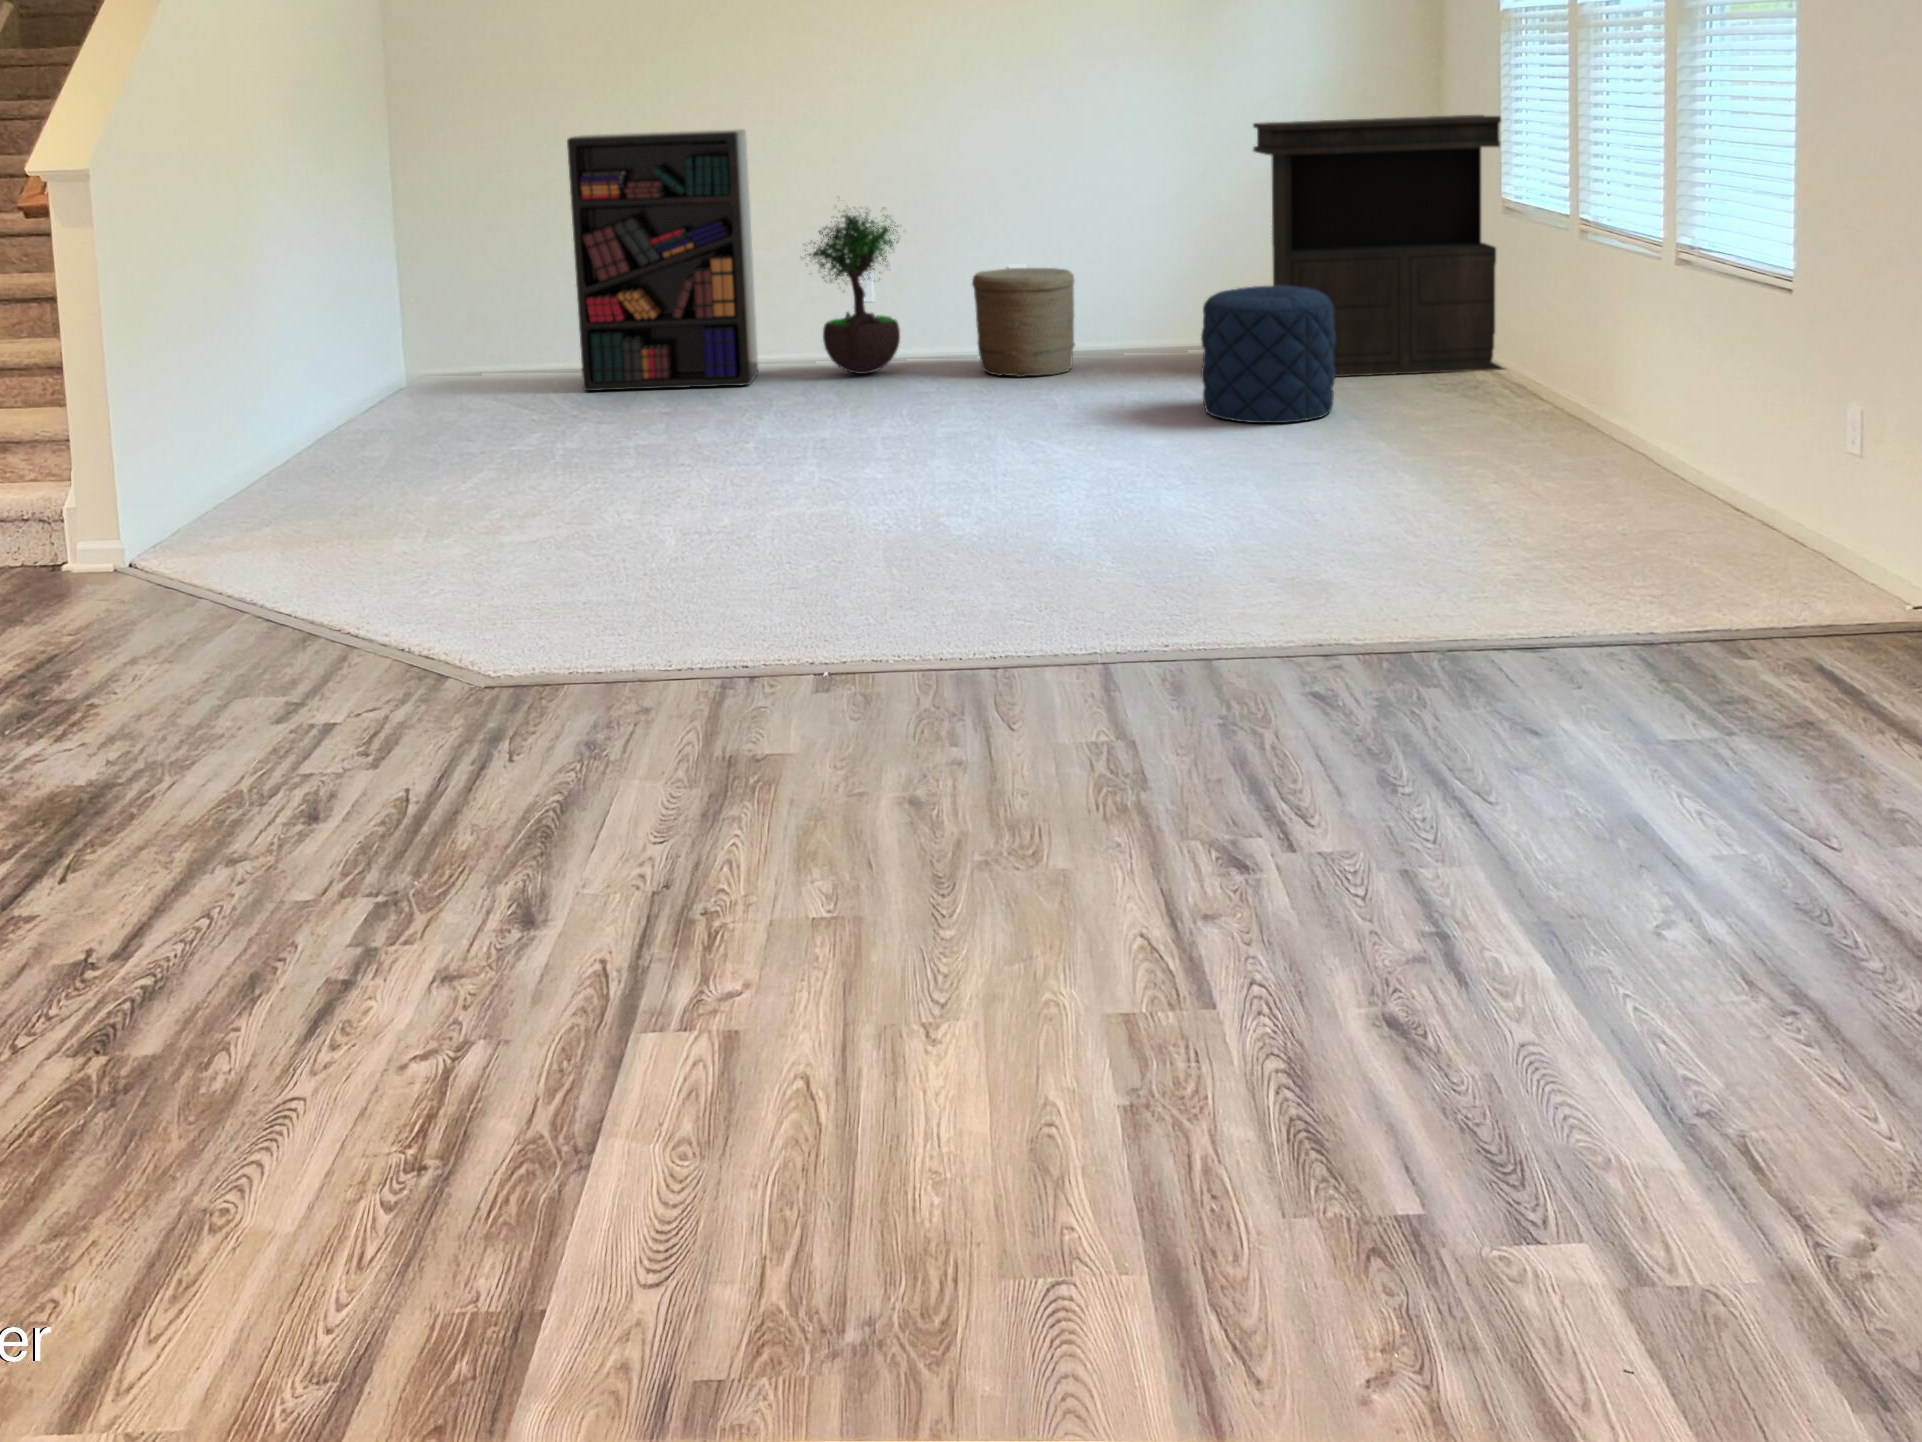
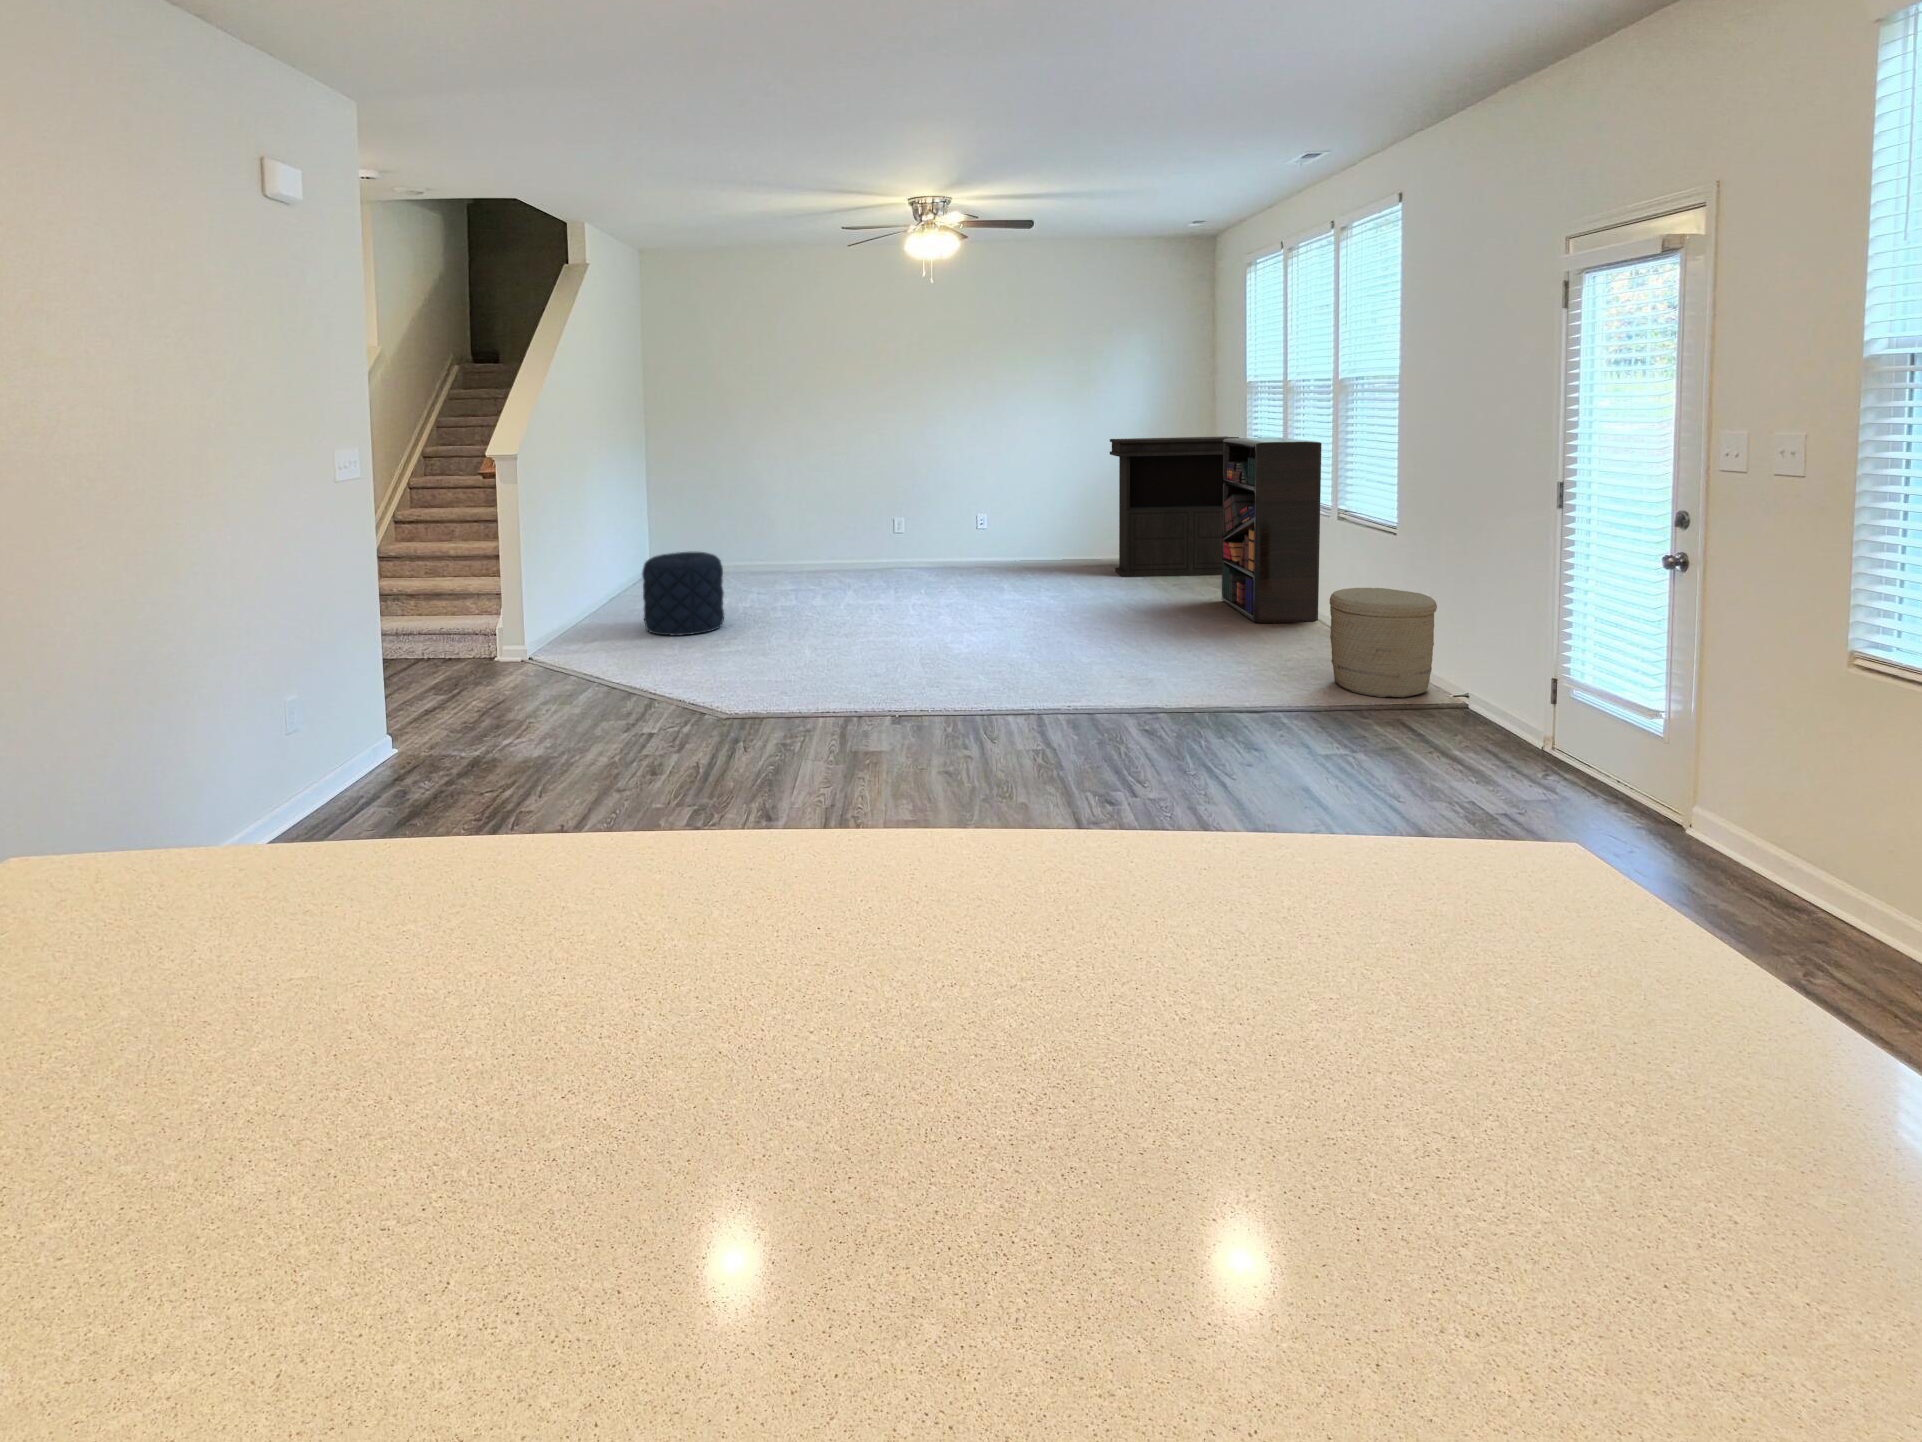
bookshelf: present [567,129,758,391] -> present [1221,437,1321,623]
potted tree: present [803,209,900,374] -> none [865,474,922,570]
woven basket: present [972,268,1075,377] -> present [1330,588,1437,697]
pouf: present [1201,286,1336,423] -> present [642,552,724,636]

